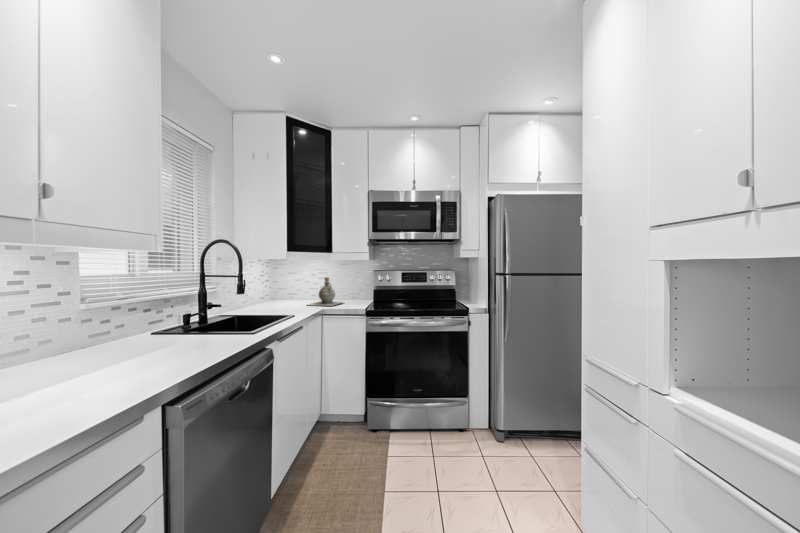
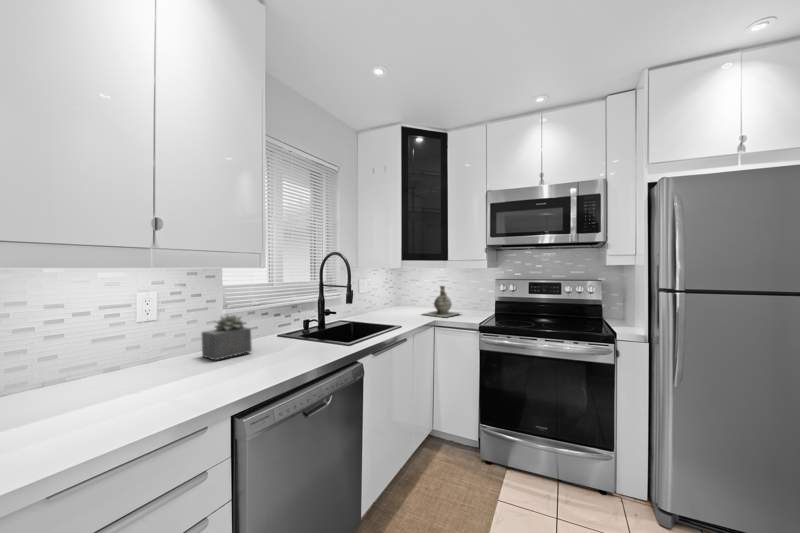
succulent plant: none [57,307,135,363] -> present [201,314,252,360]

